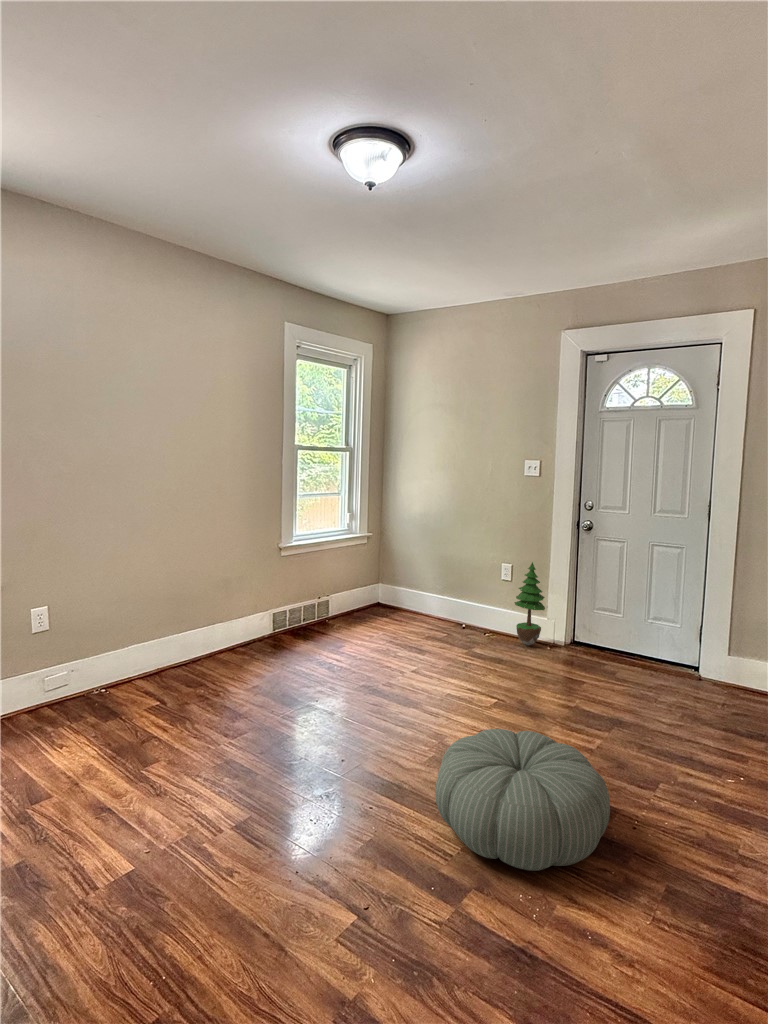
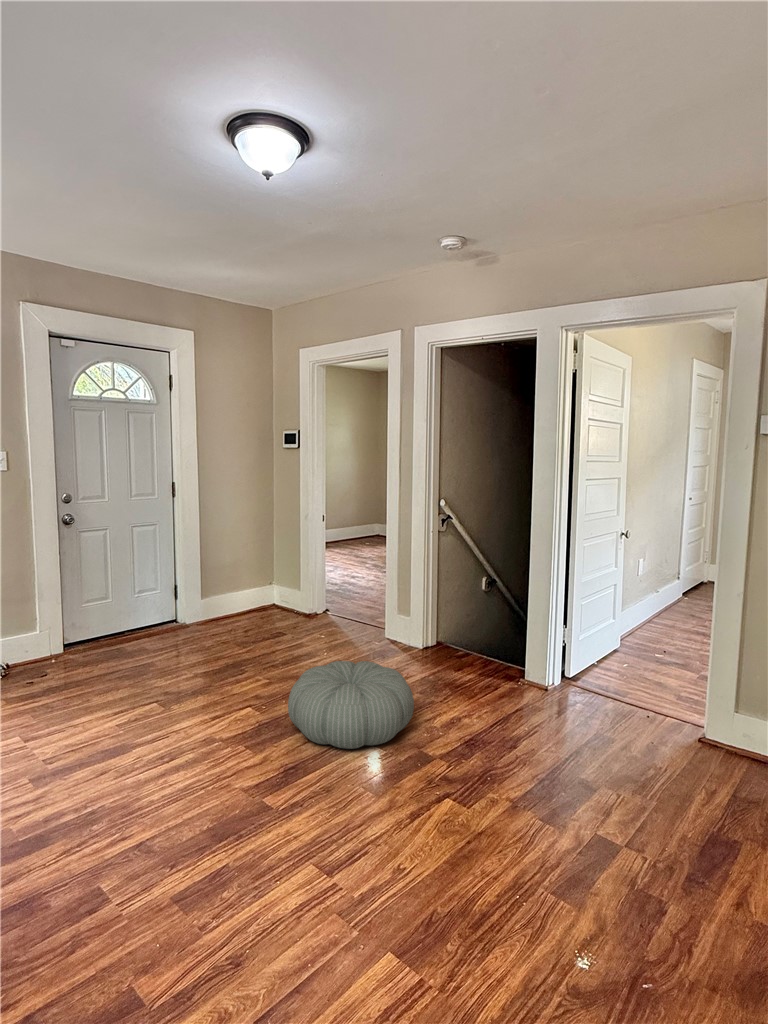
potted tree: present [515,562,545,646] -> none [13,570,56,669]

